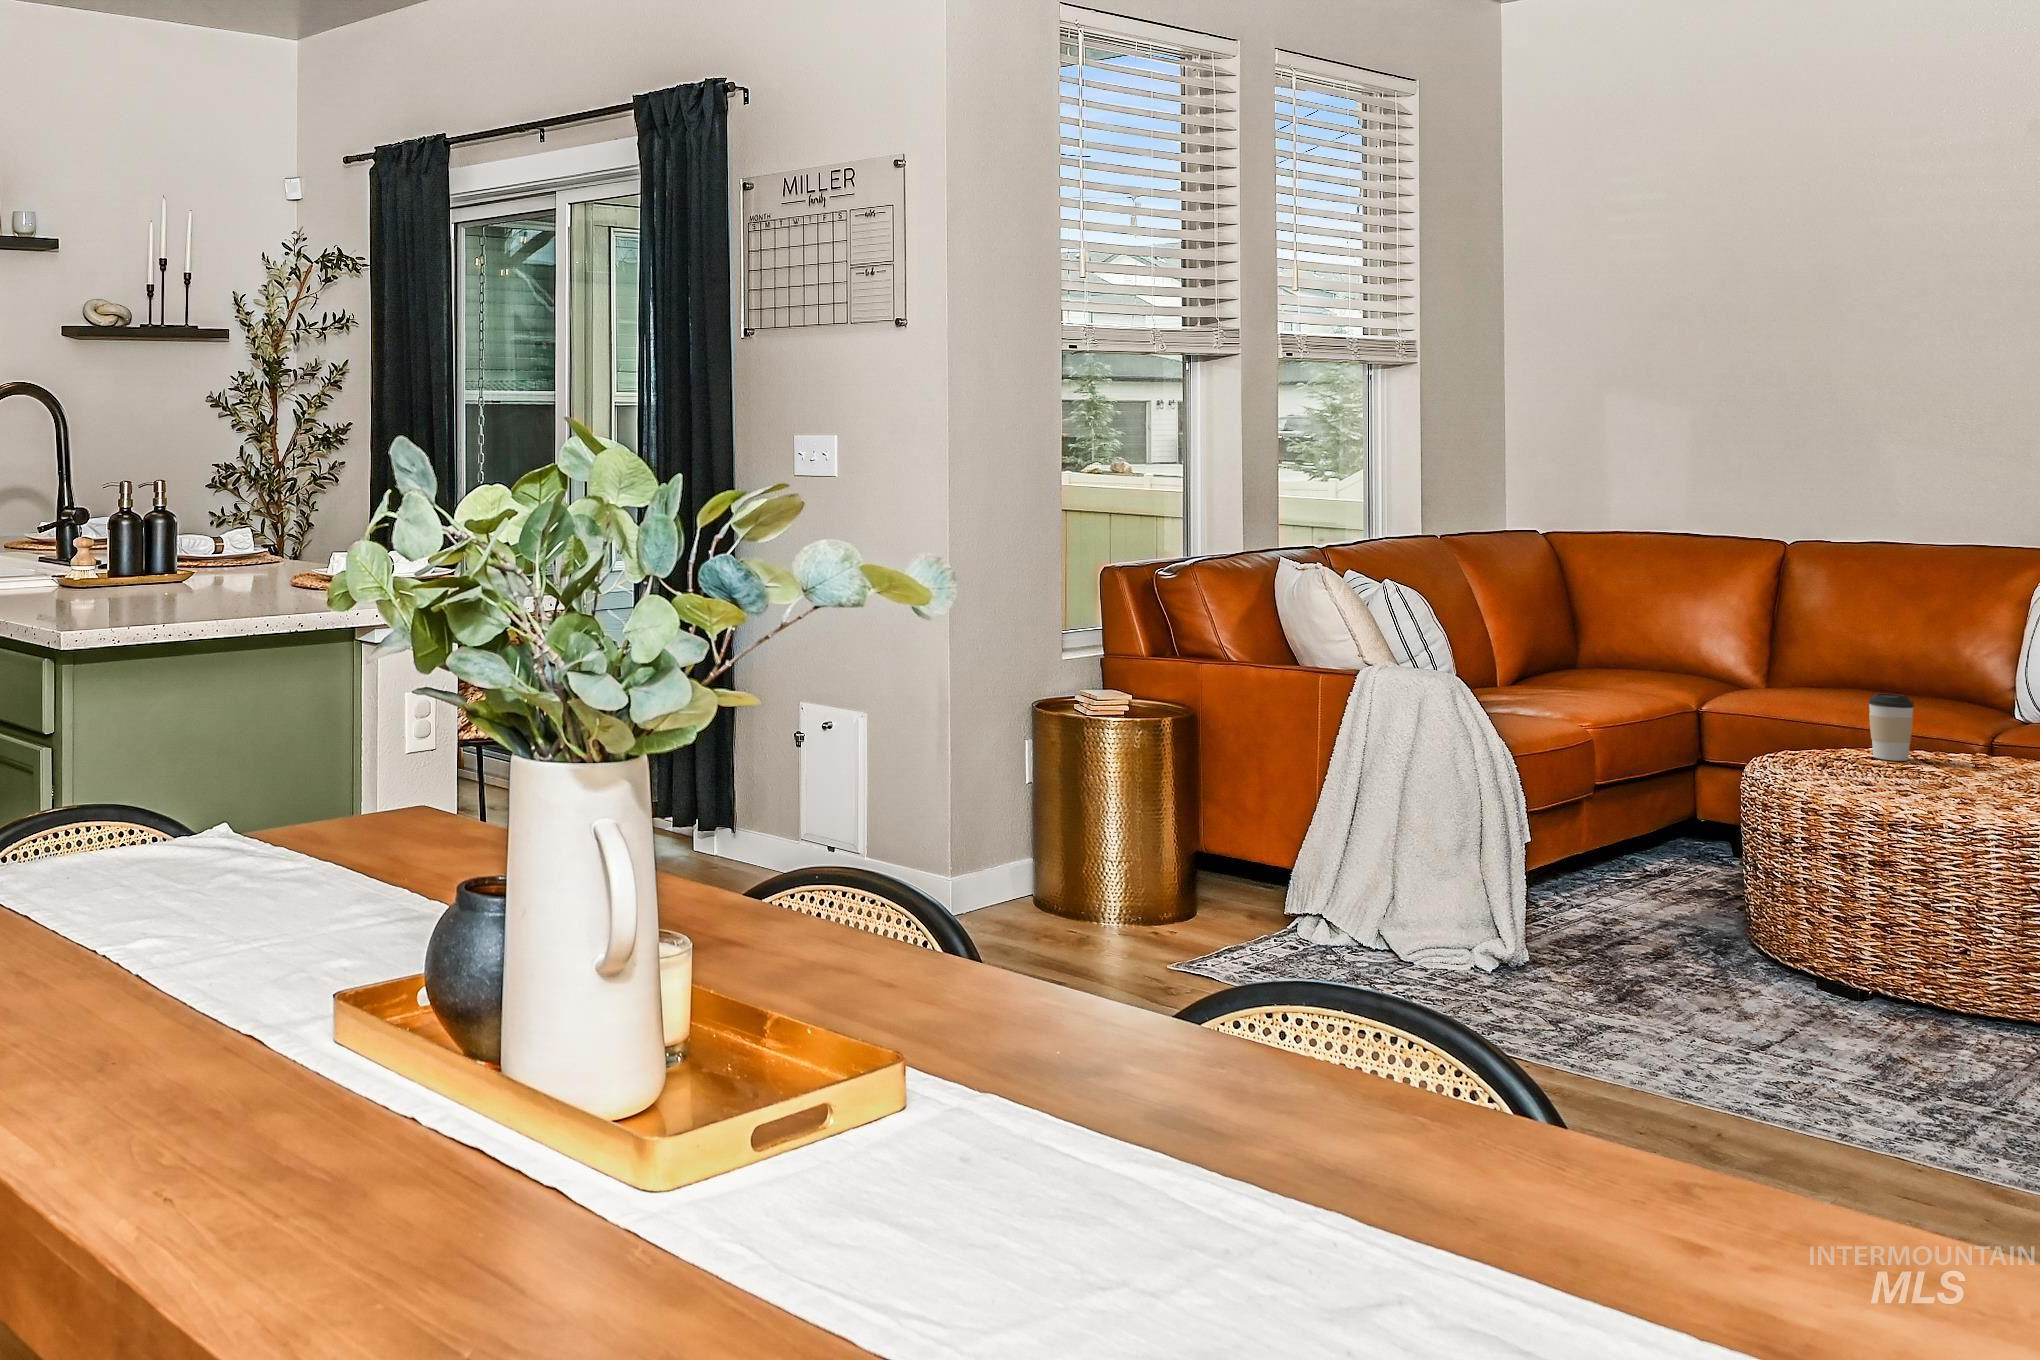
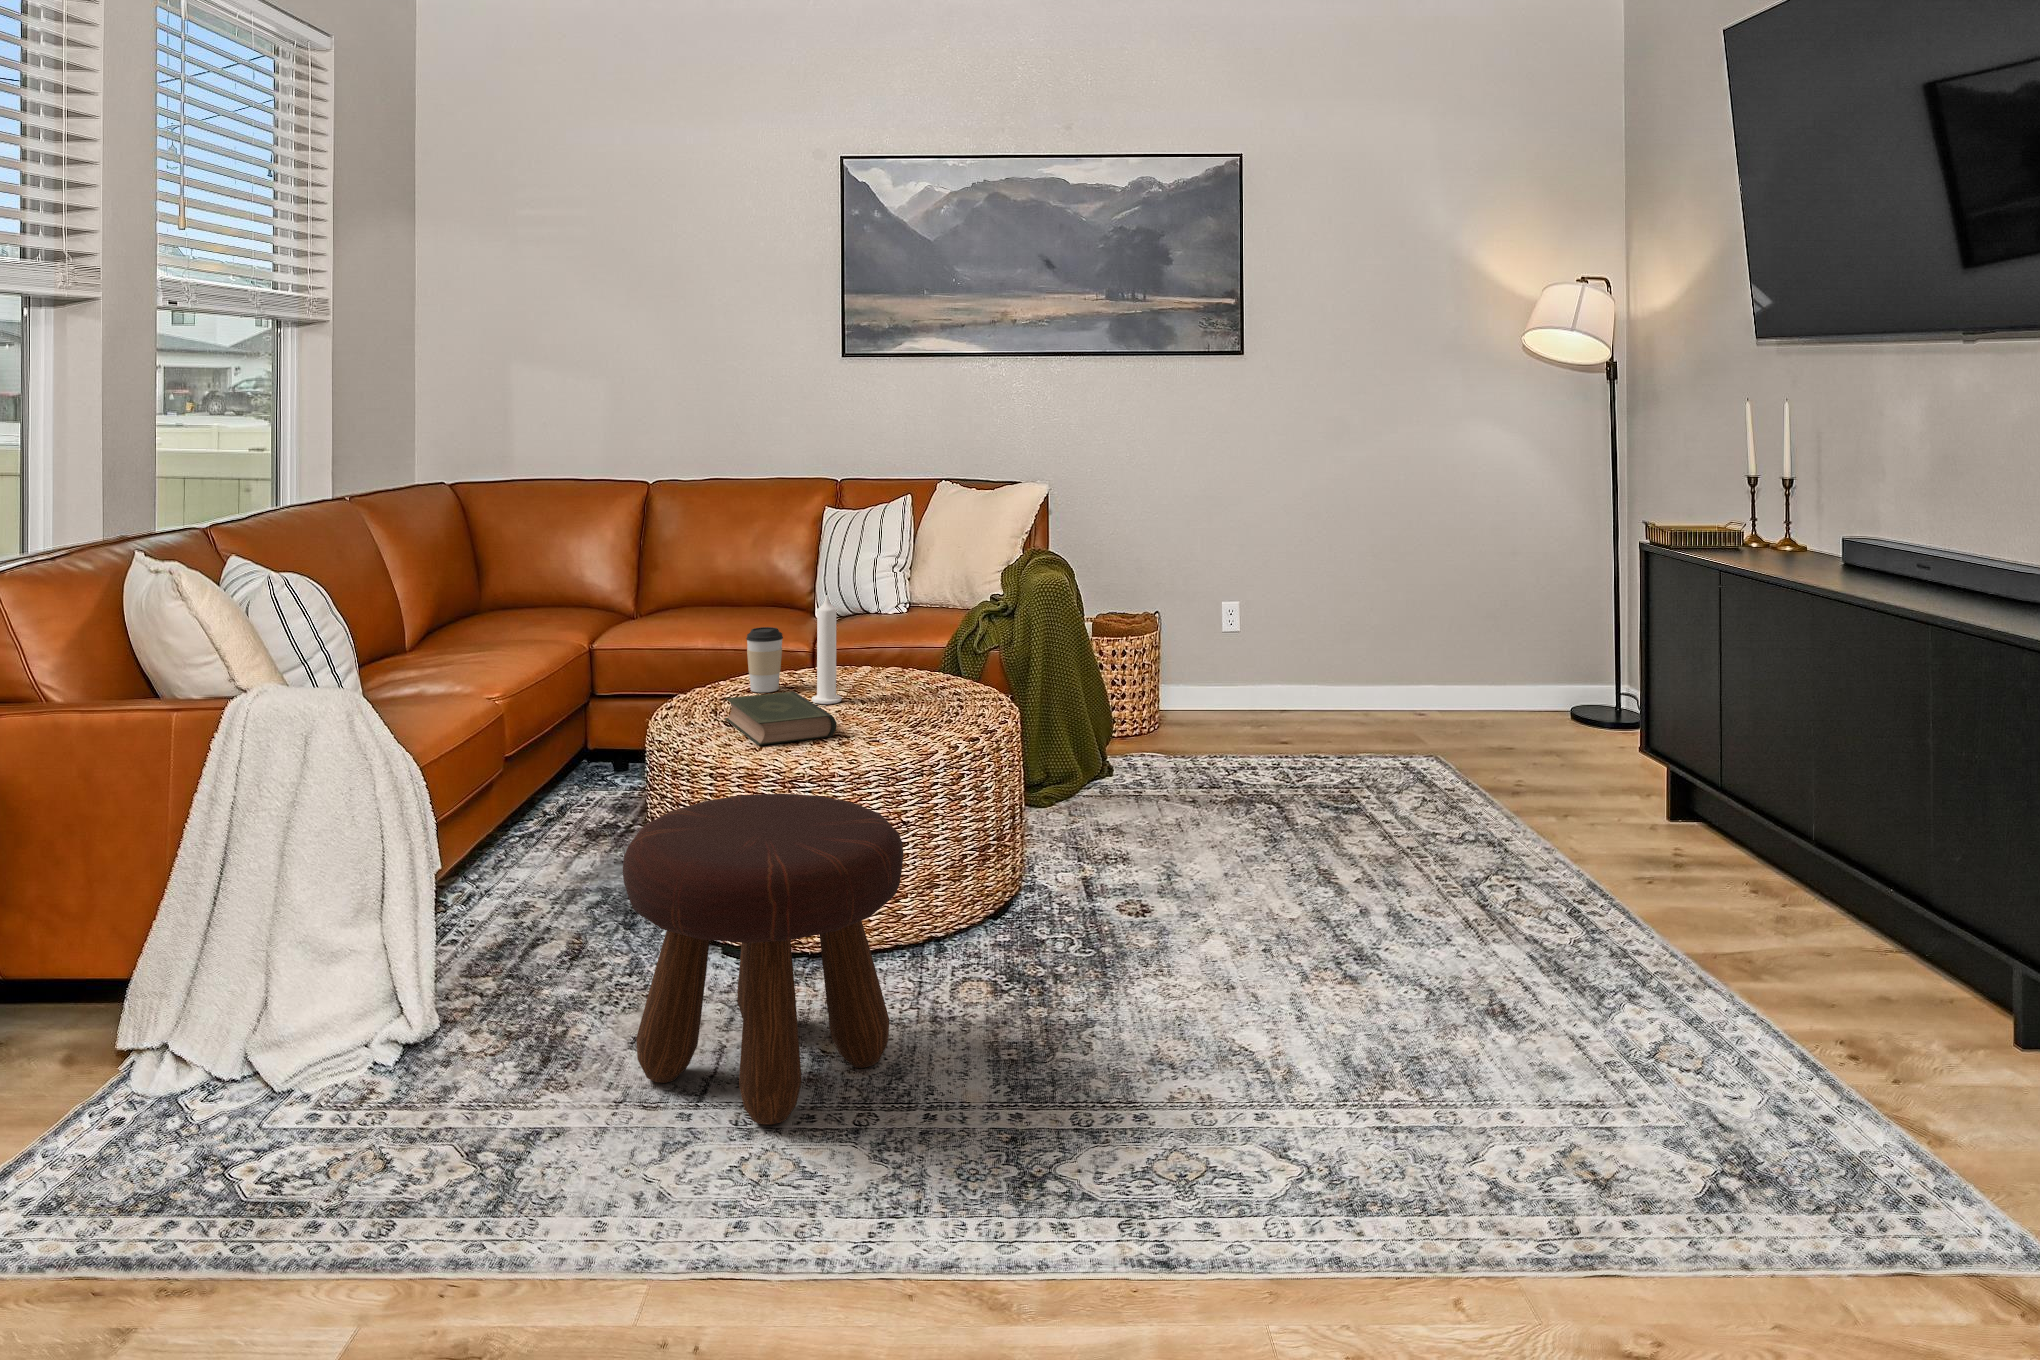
candle: none [1943,664,1982,778] -> present [812,595,842,704]
book: none [1832,751,1957,799] -> present [725,691,837,745]
footstool: none [1695,813,1990,1075] -> present [623,794,903,1124]

